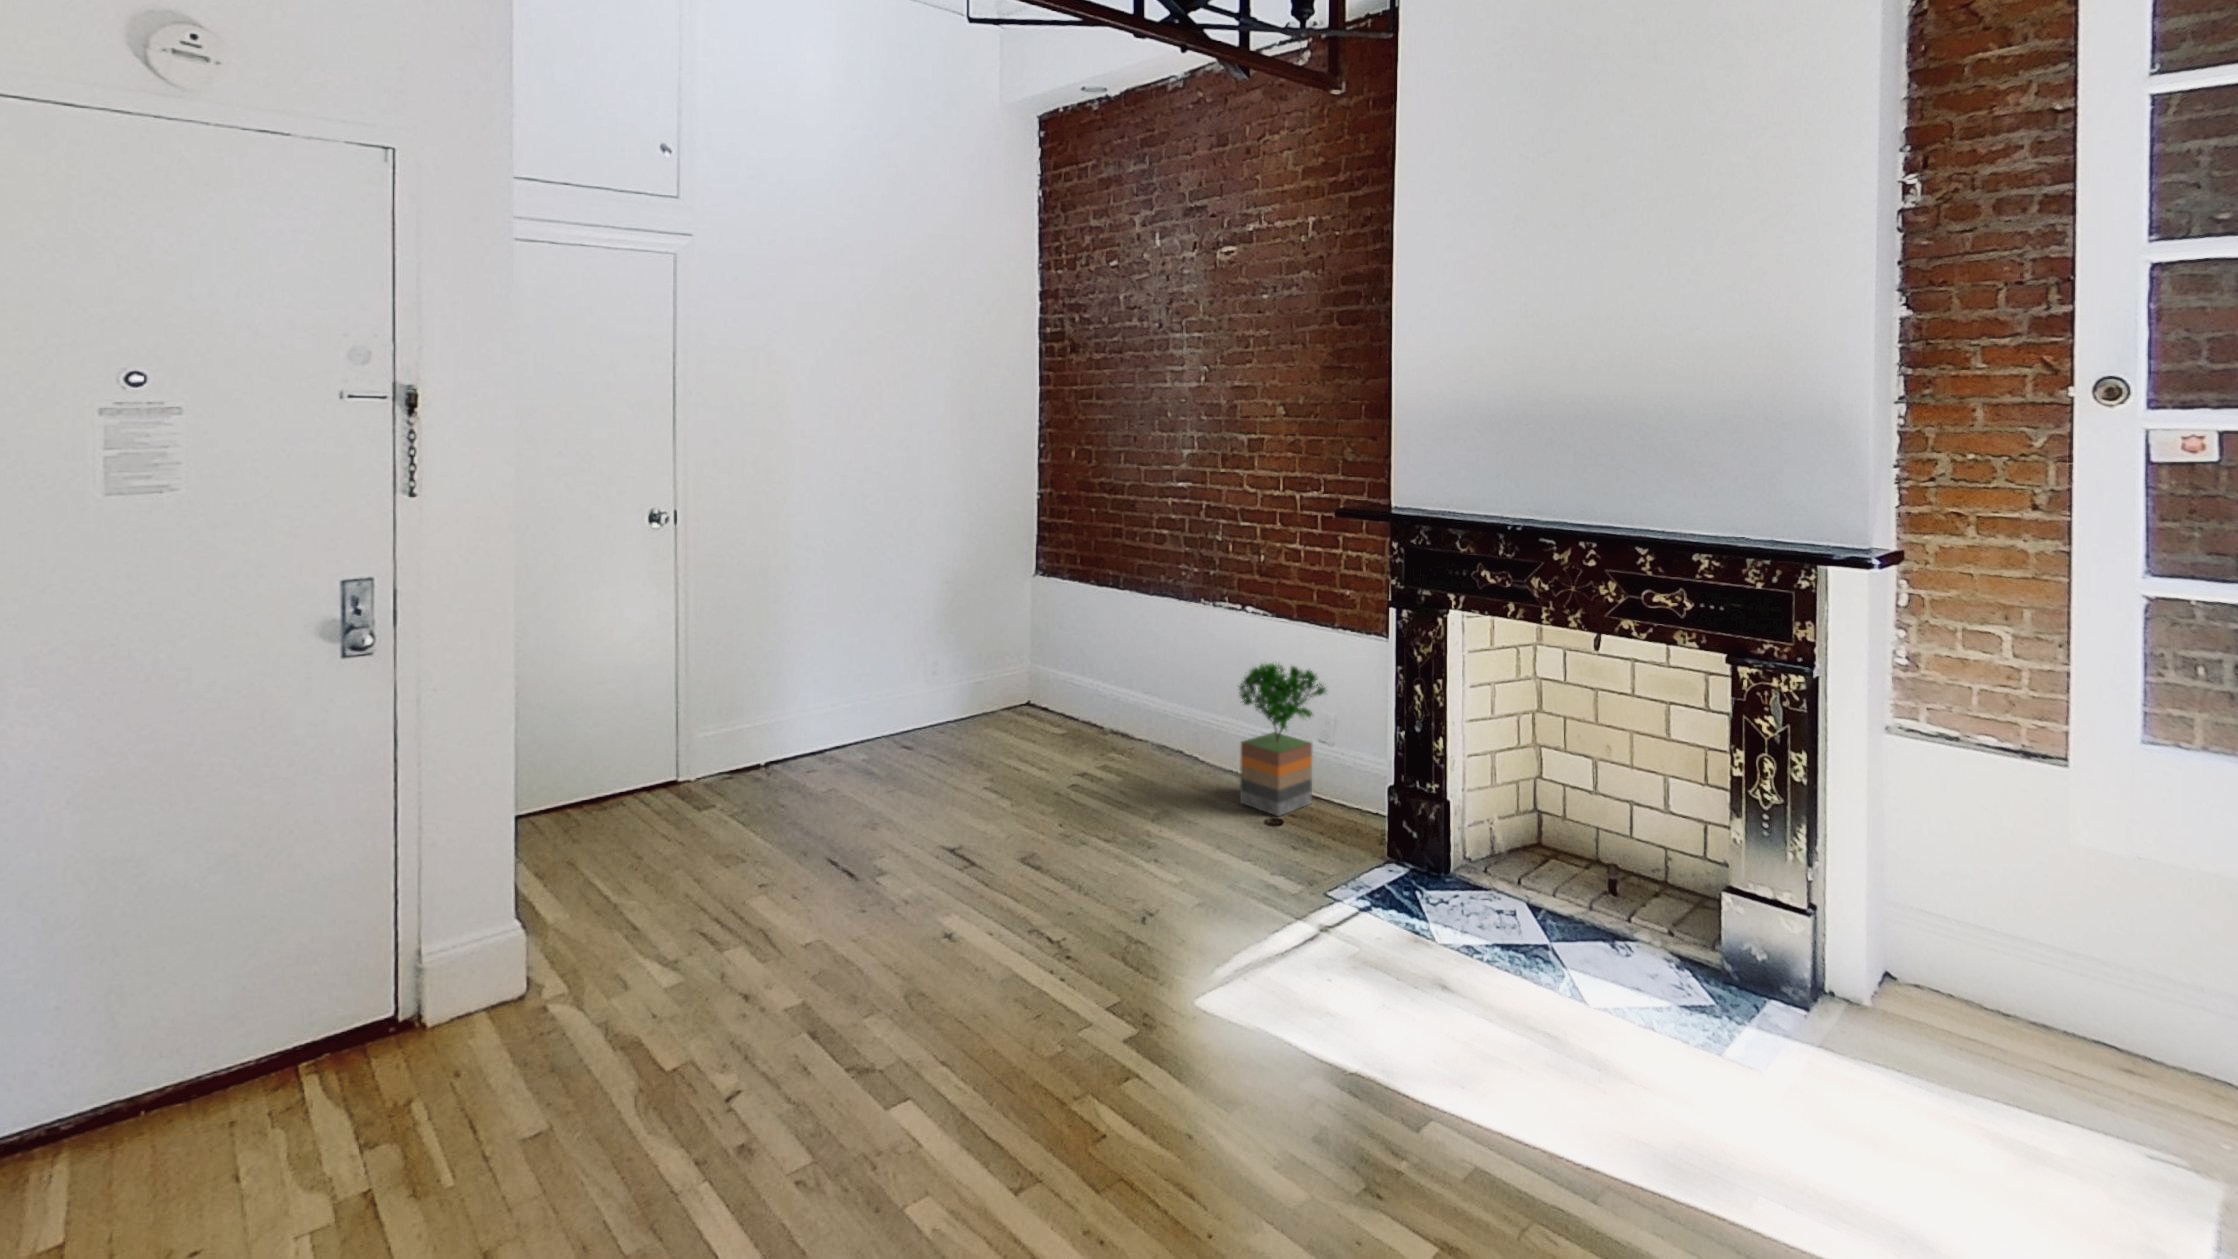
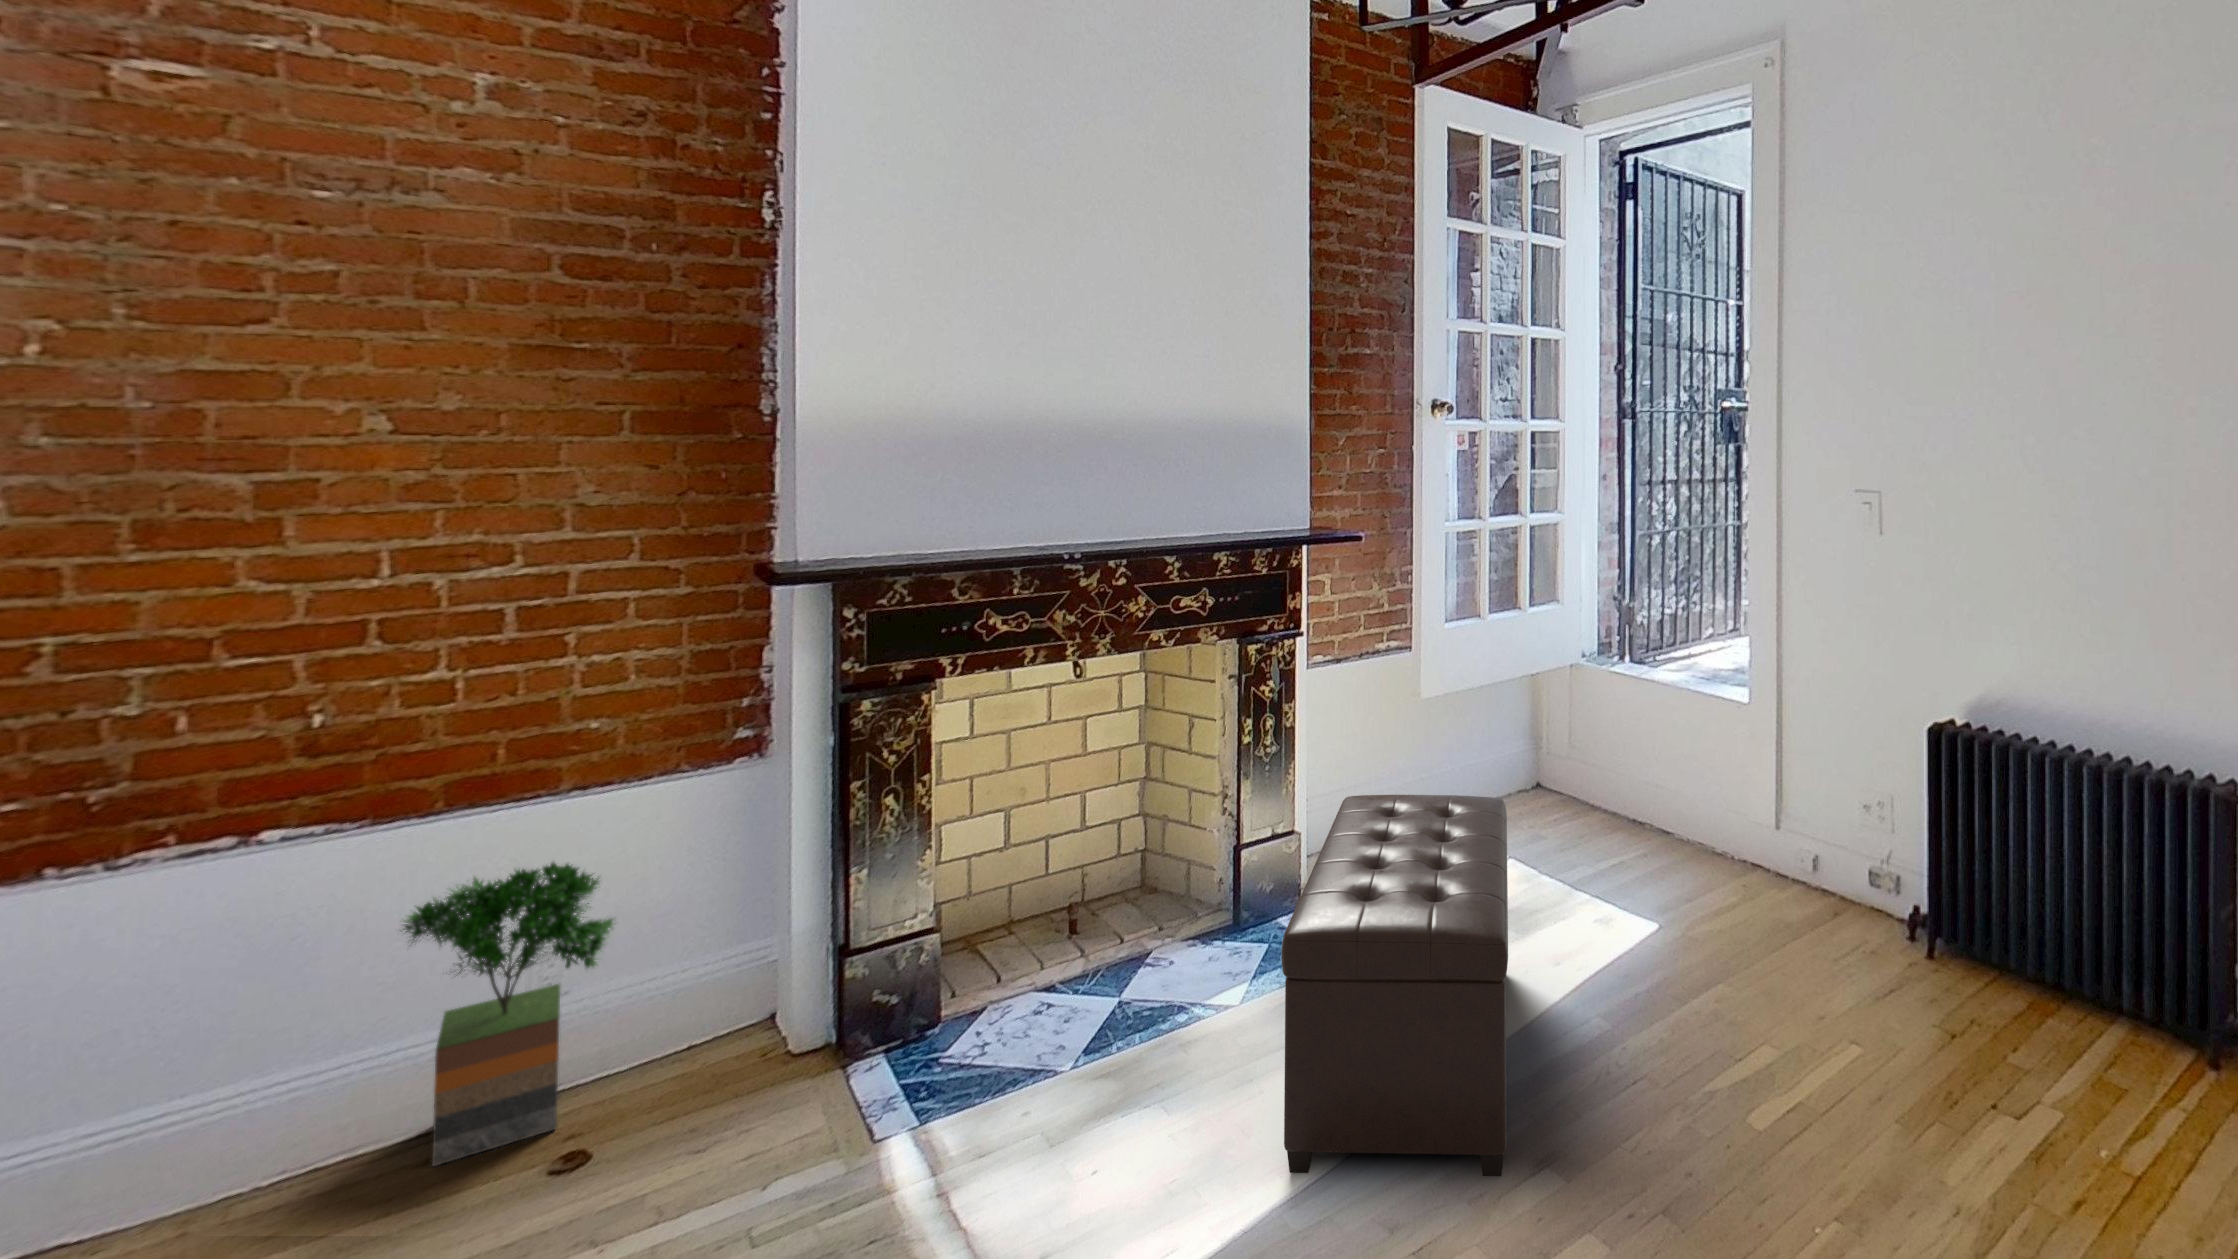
ottoman: none [1327,857,1817,1207] -> present [1281,795,1508,1176]

